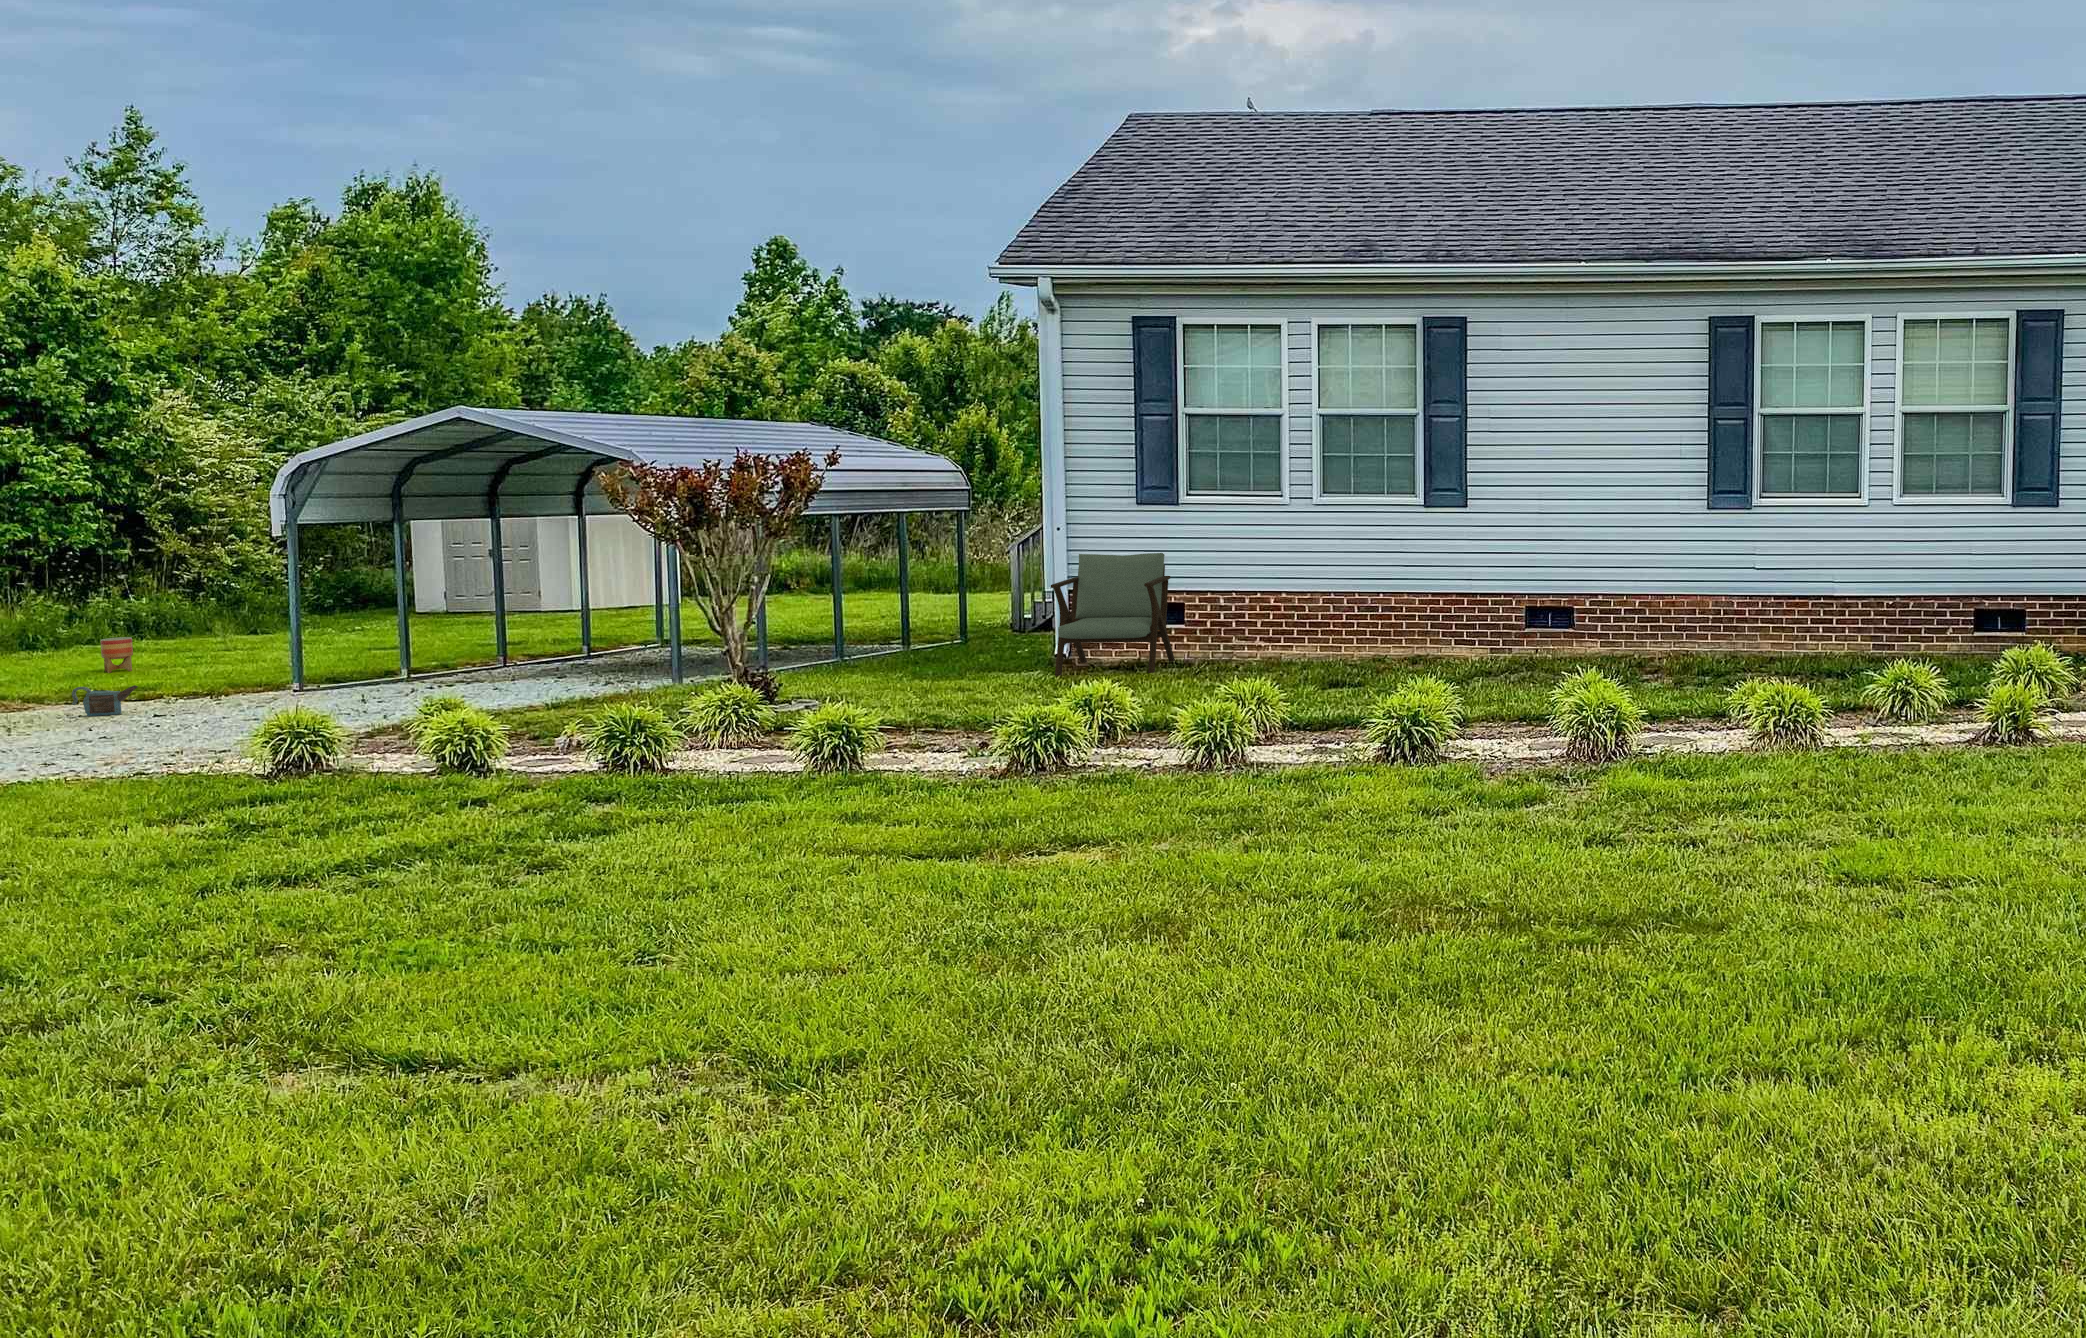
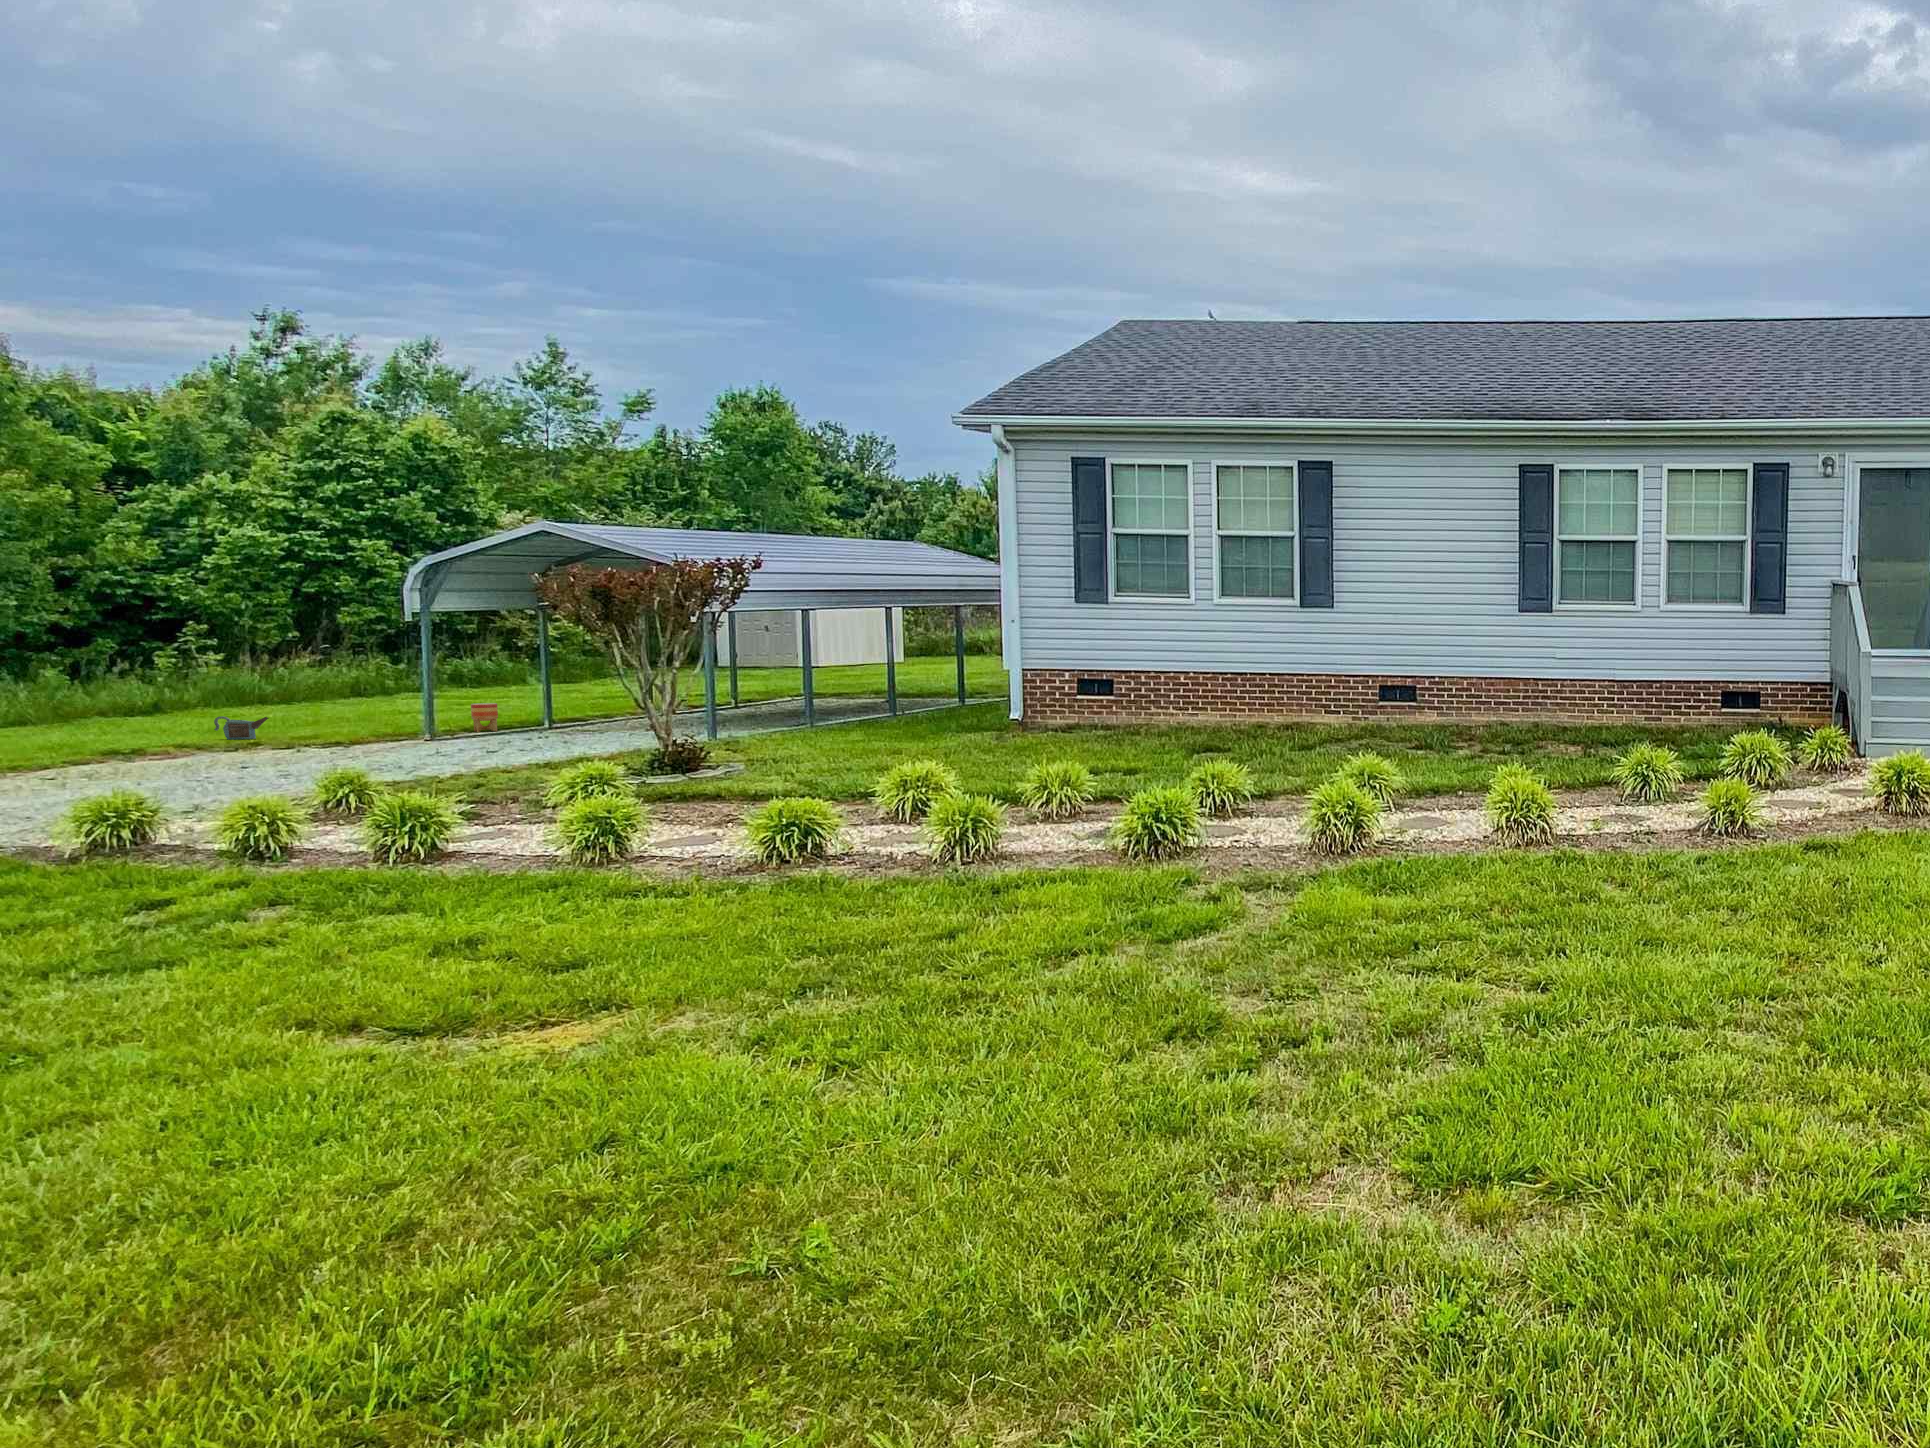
lounge chair: present [1051,553,1175,676] -> none [999,641,1105,732]
planter: present [101,637,133,673] -> present [471,703,498,732]

